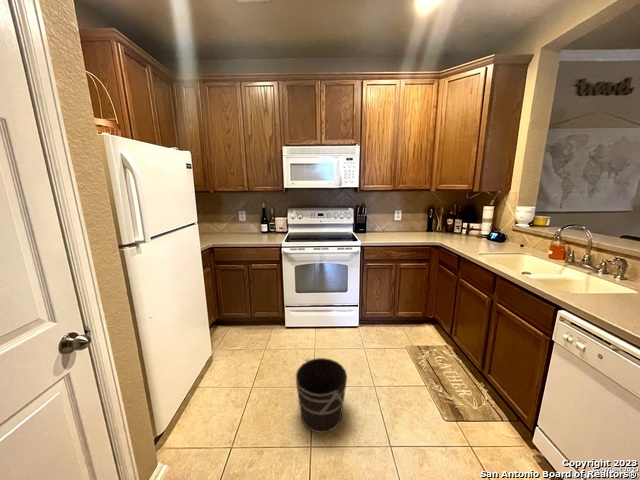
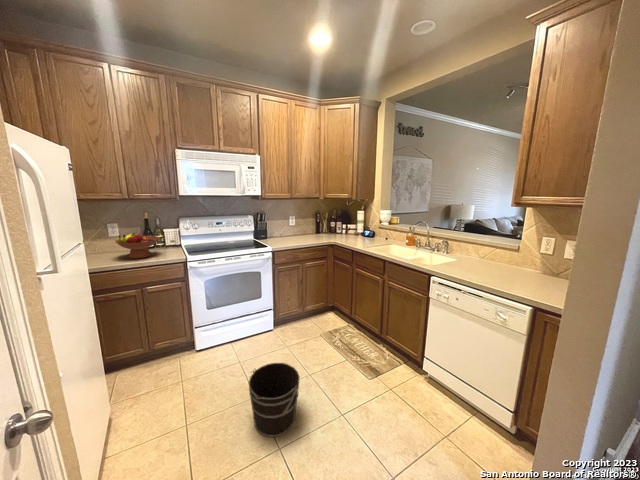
fruit bowl: none [237,219,268,240] -> present [115,233,160,258]

